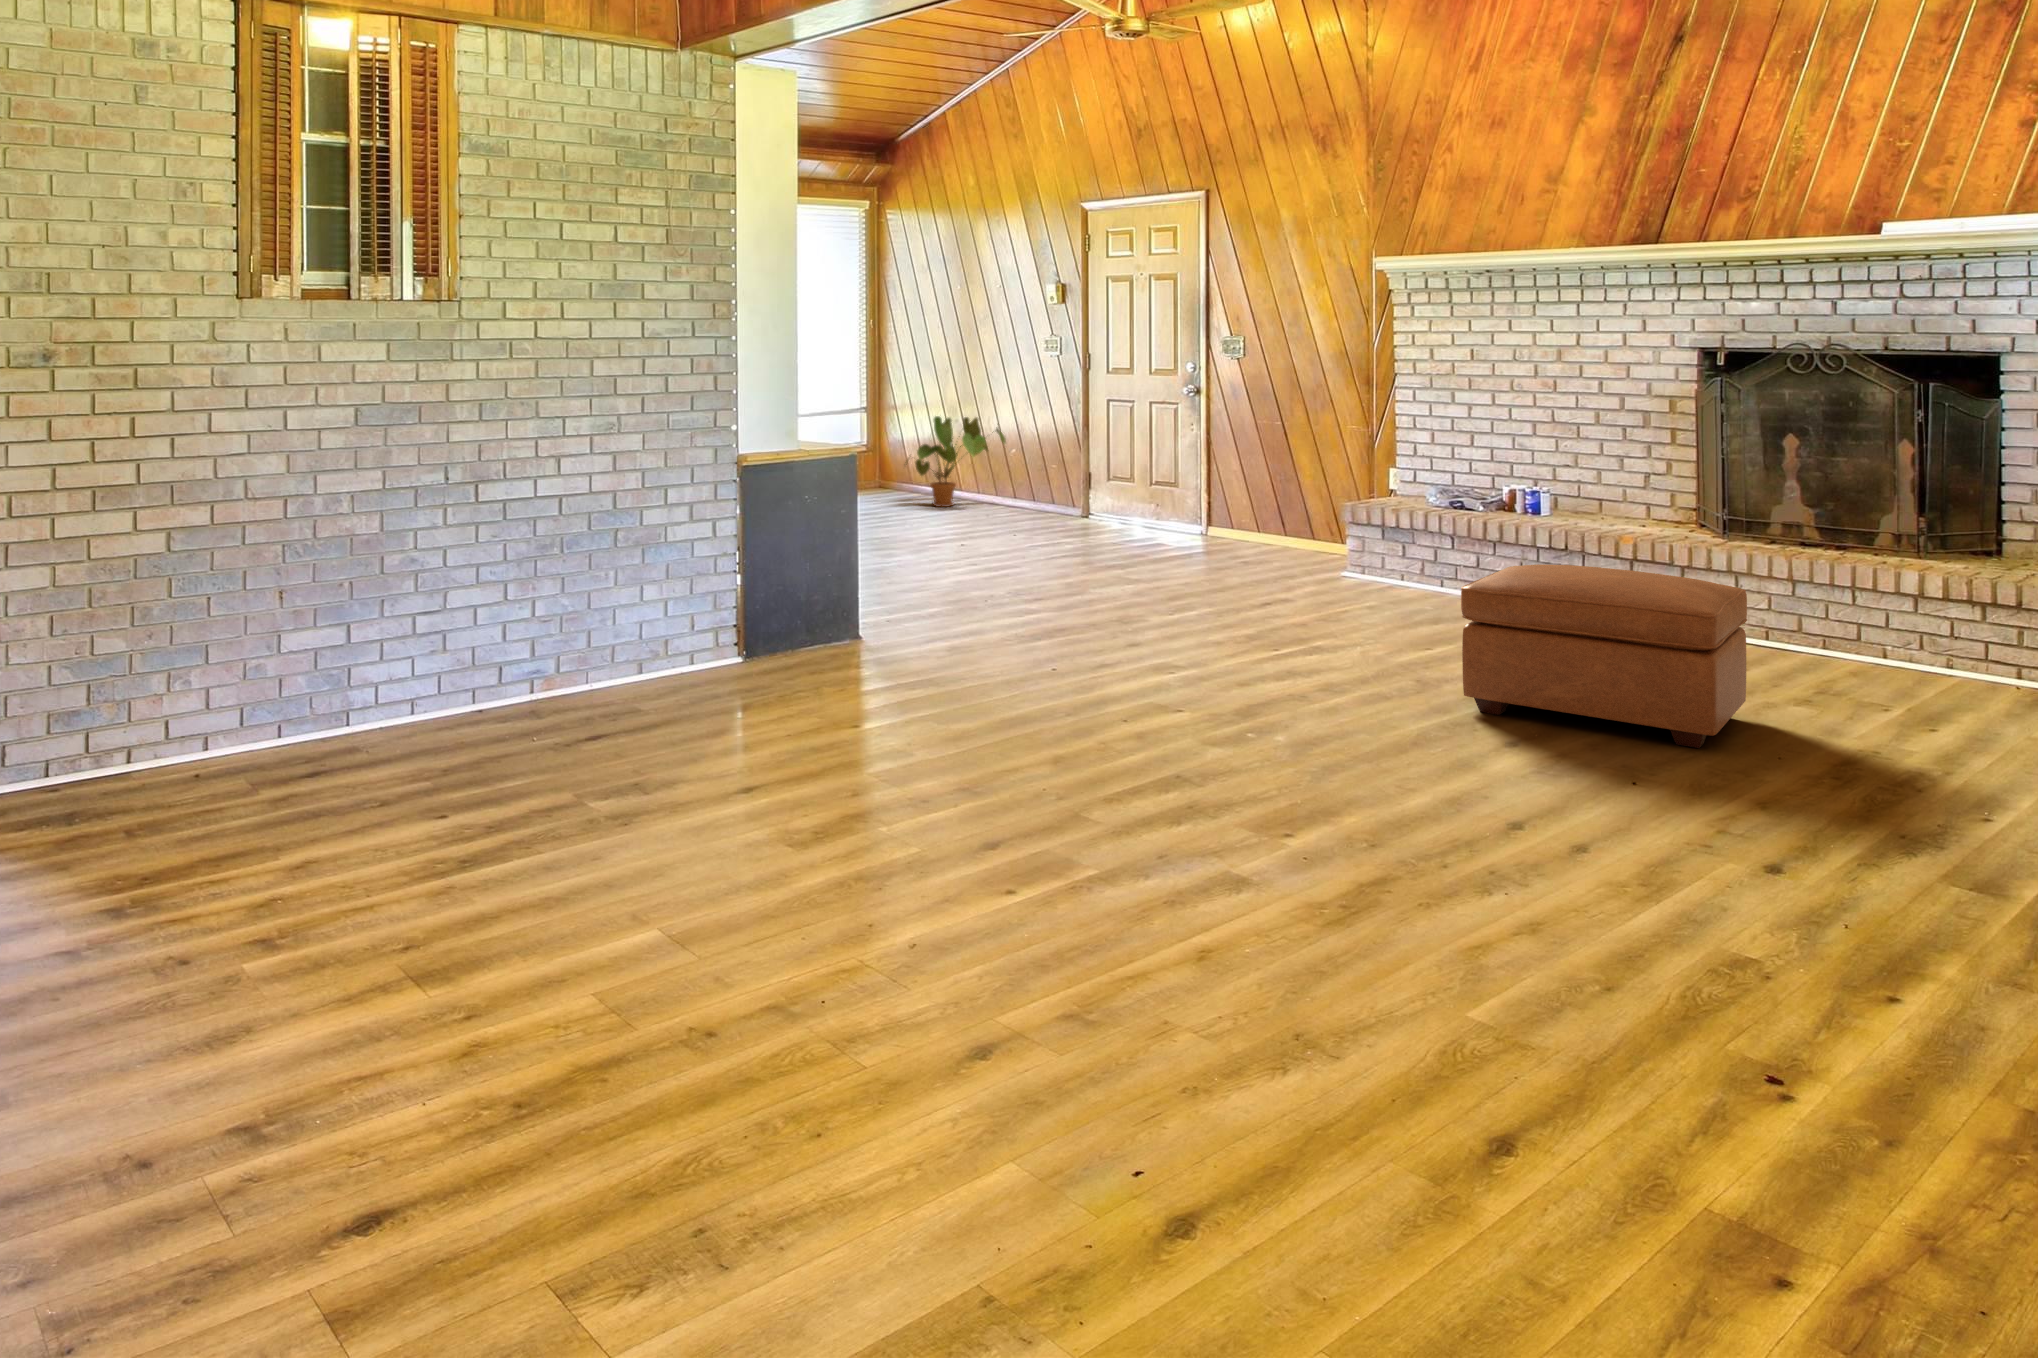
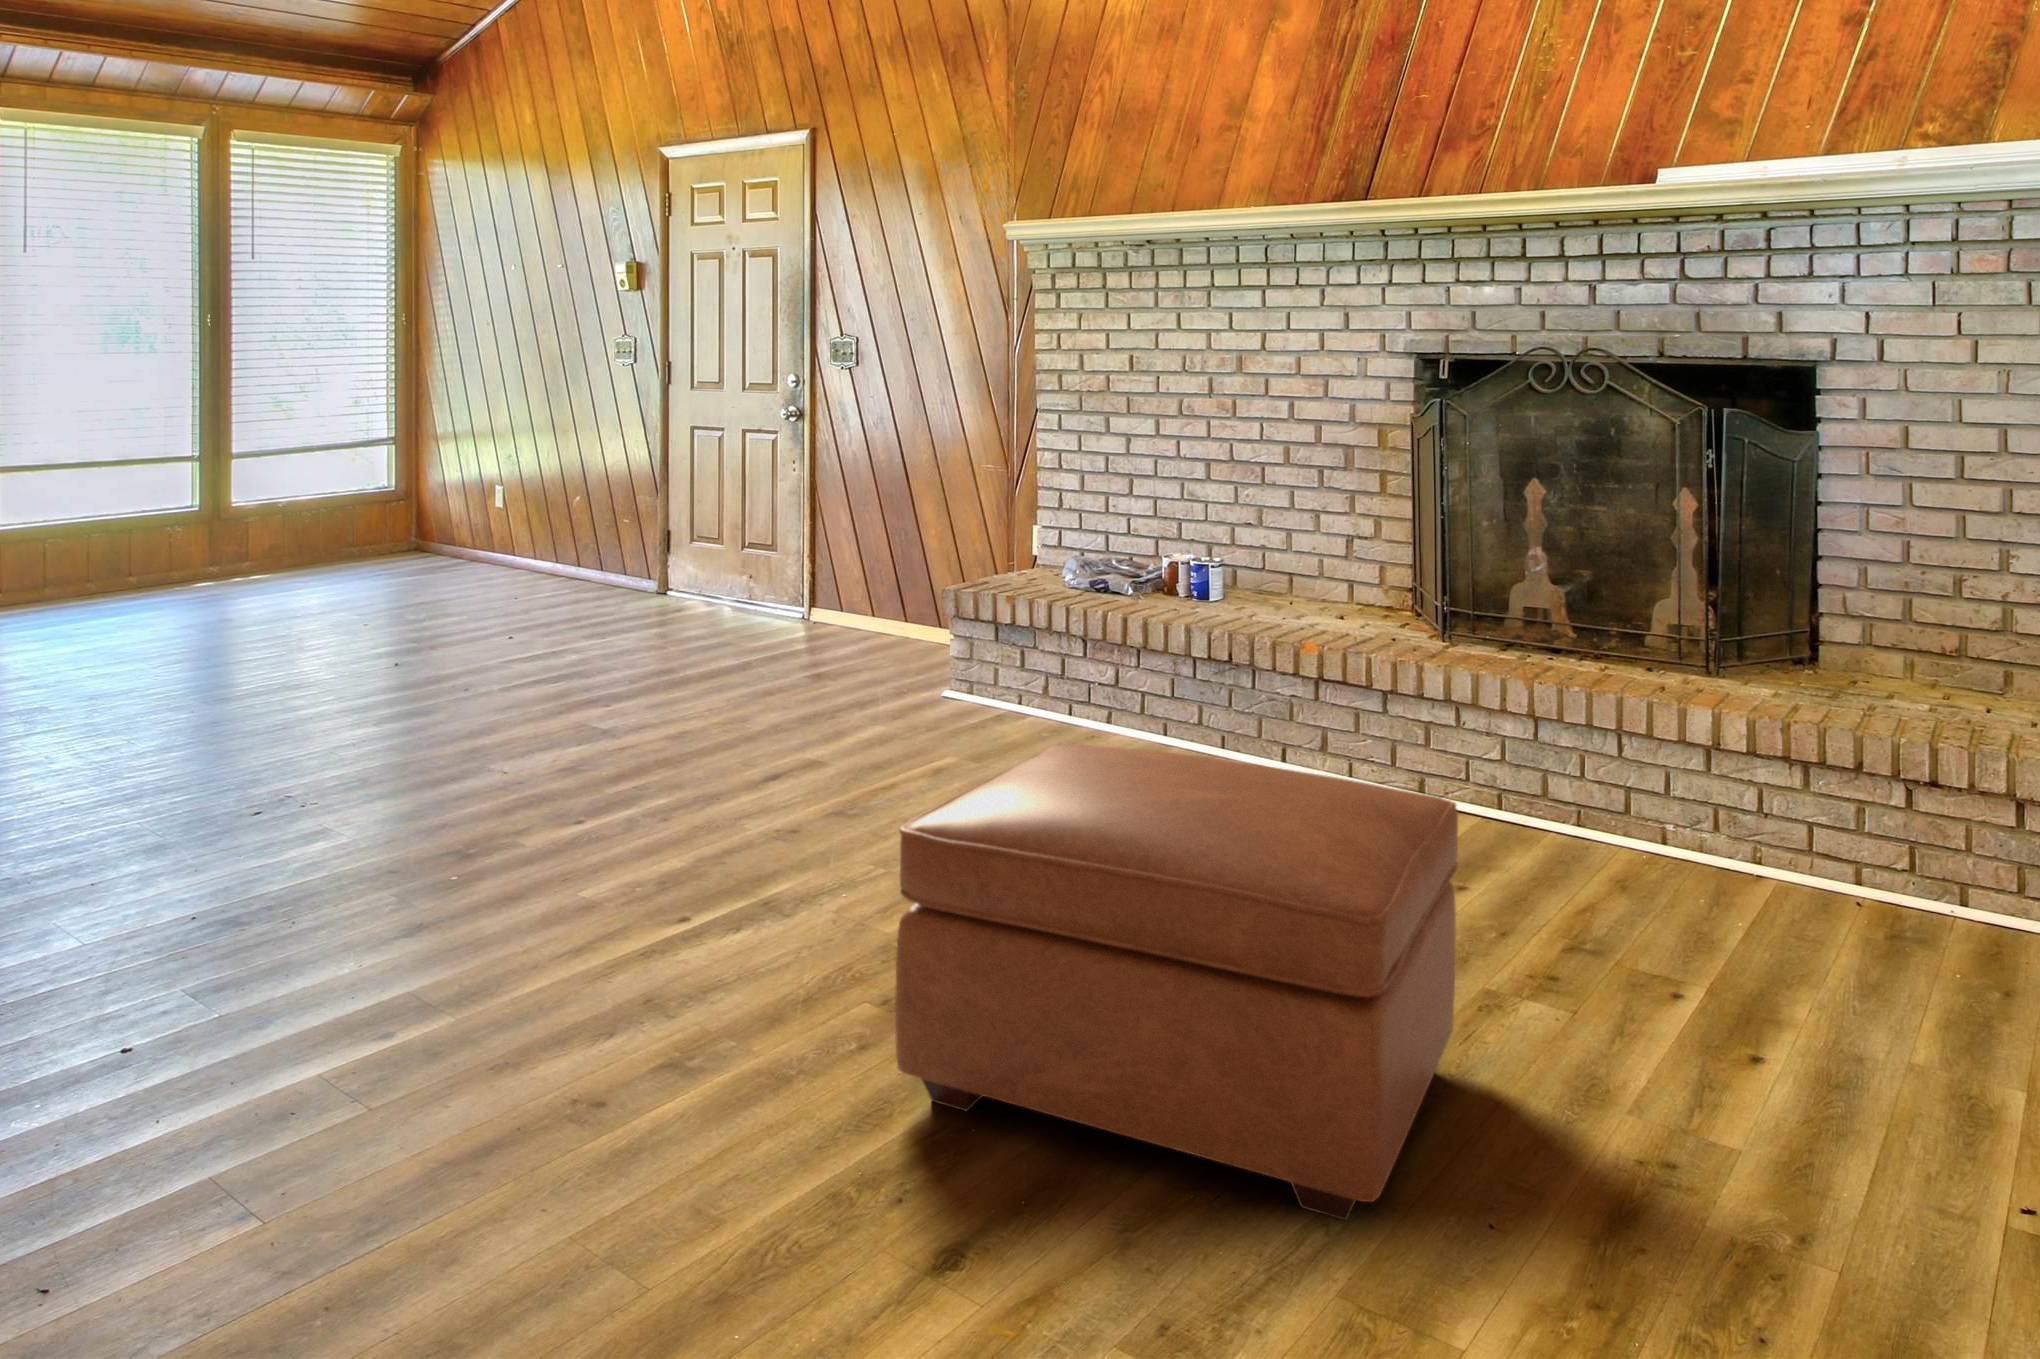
house plant: present [905,416,1006,507] -> none [415,449,575,579]

